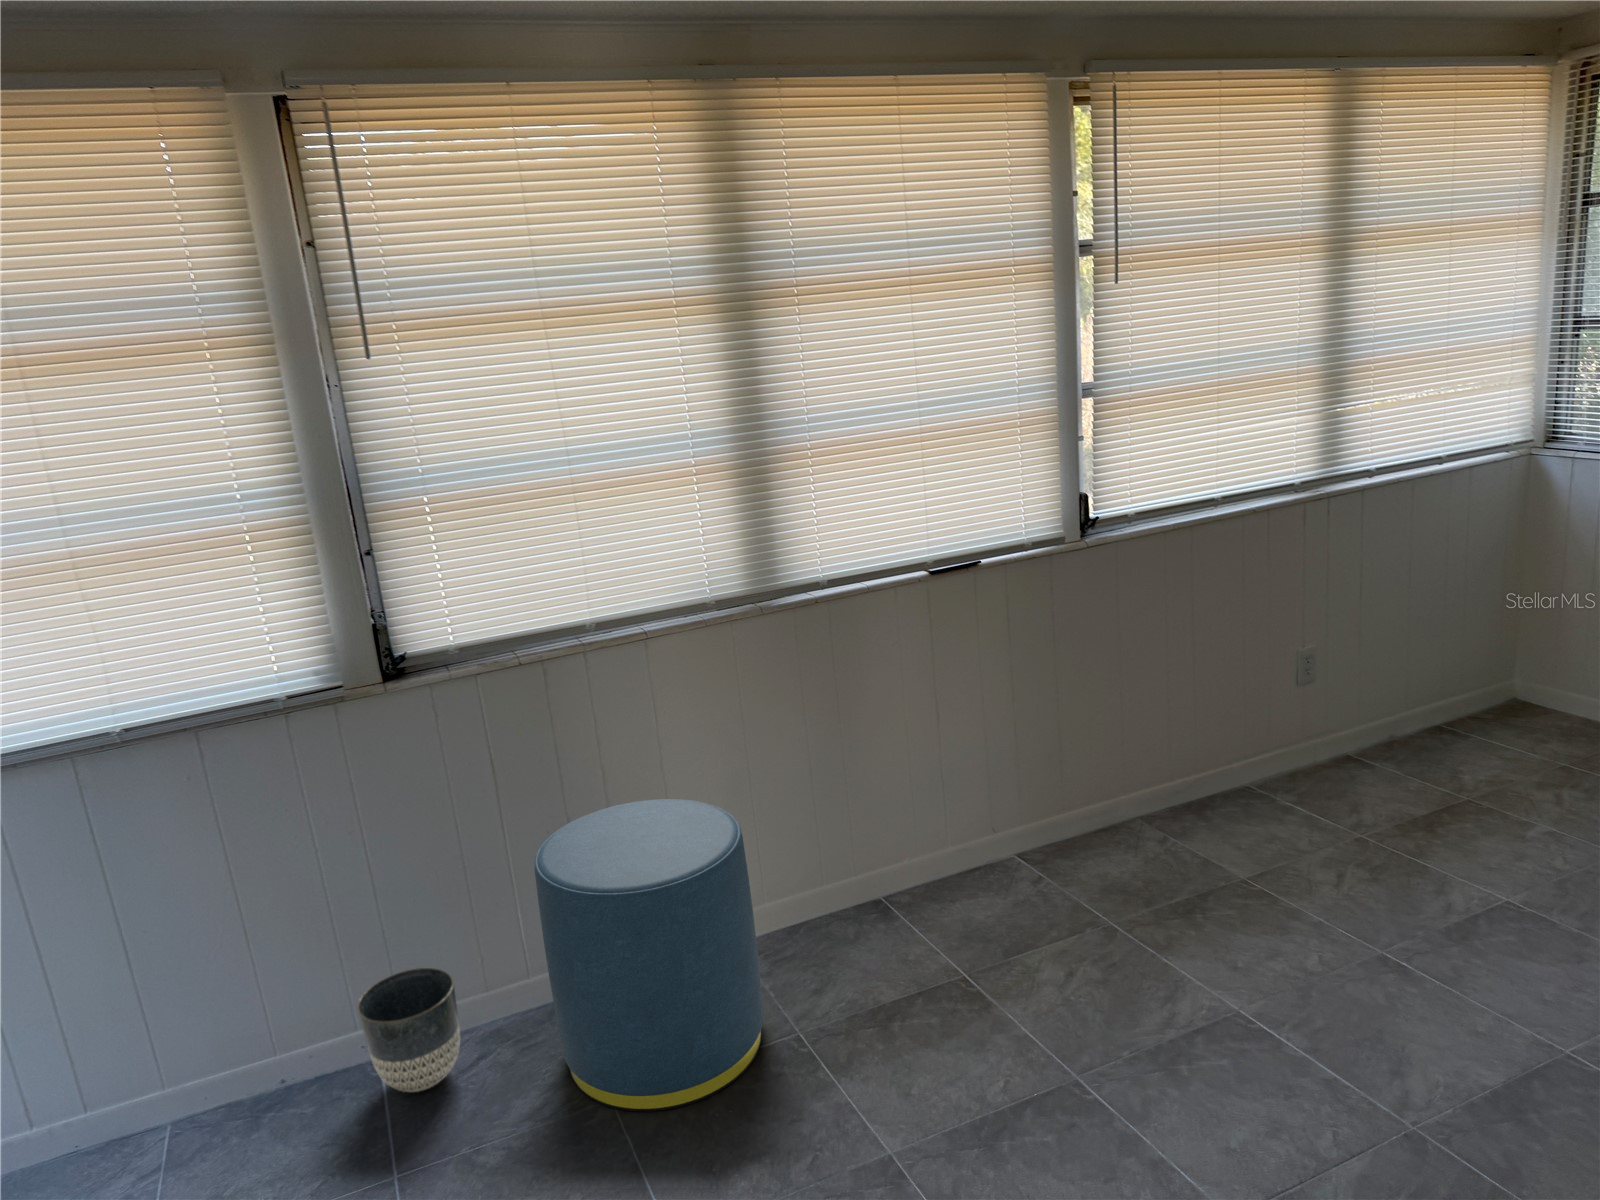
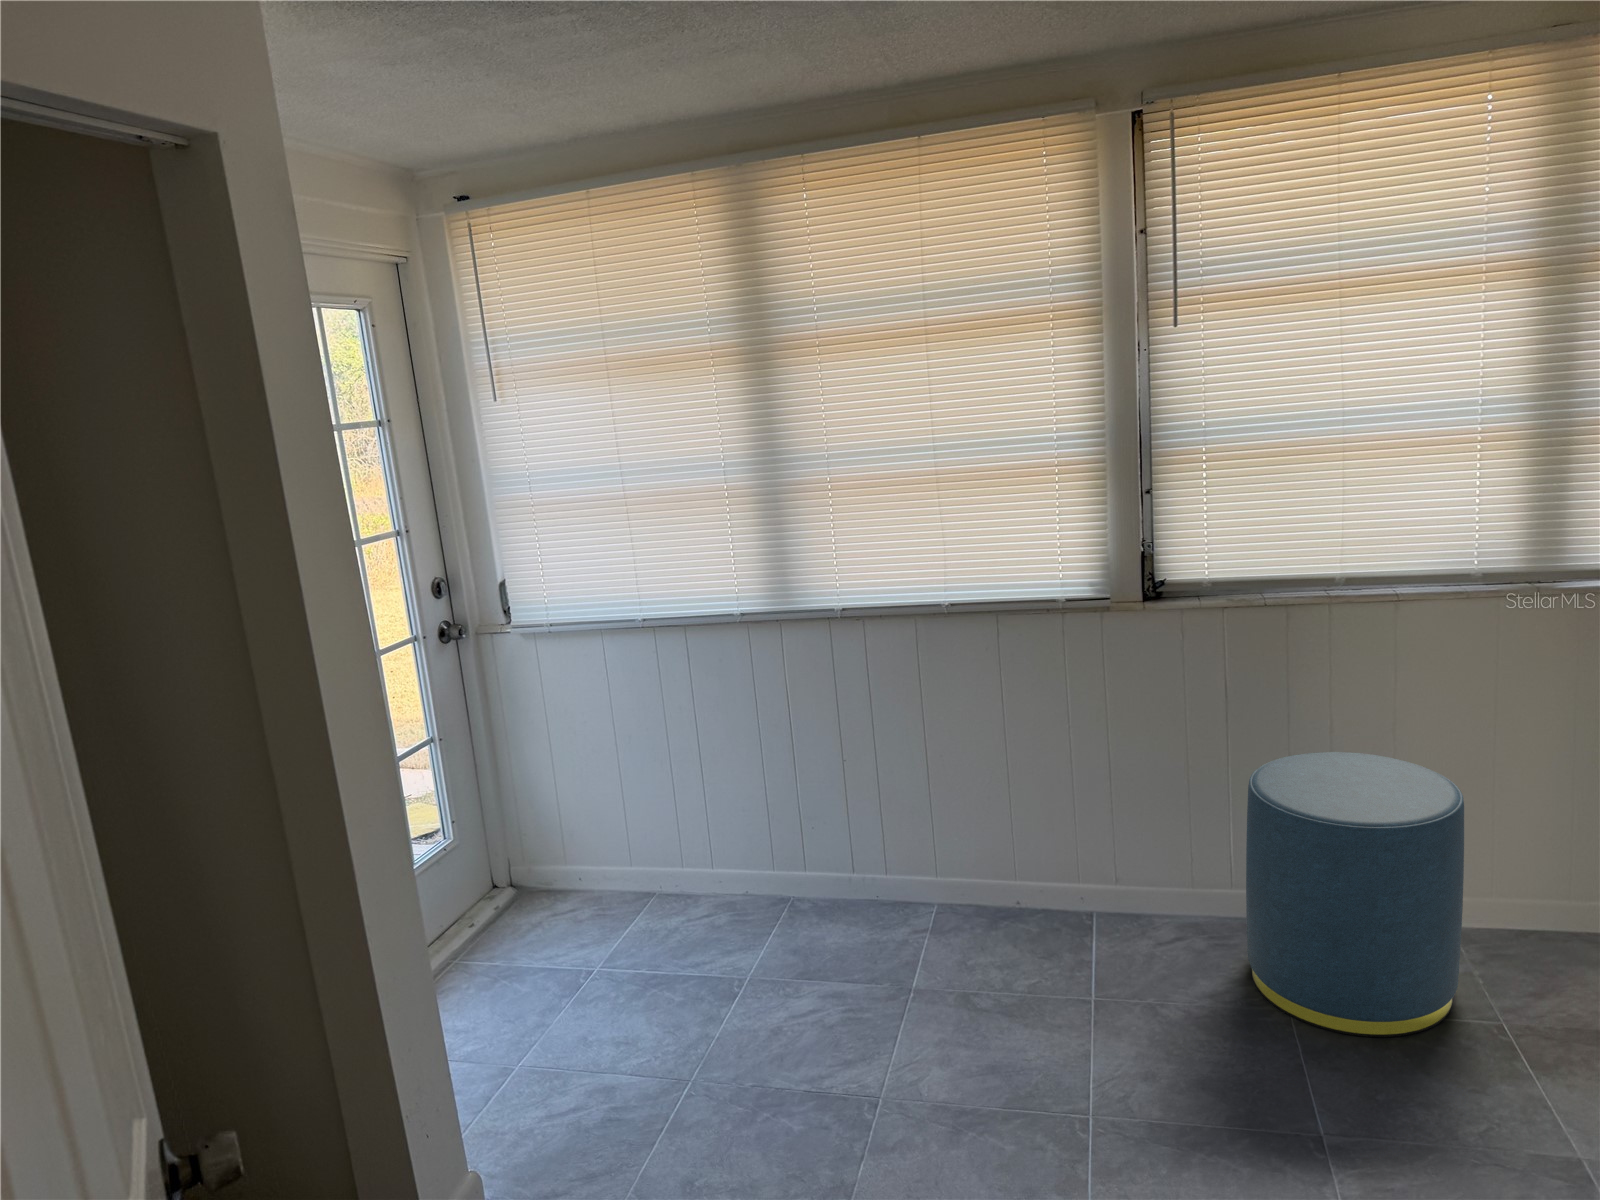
planter: present [357,968,460,1092] -> none [1082,845,1162,944]

